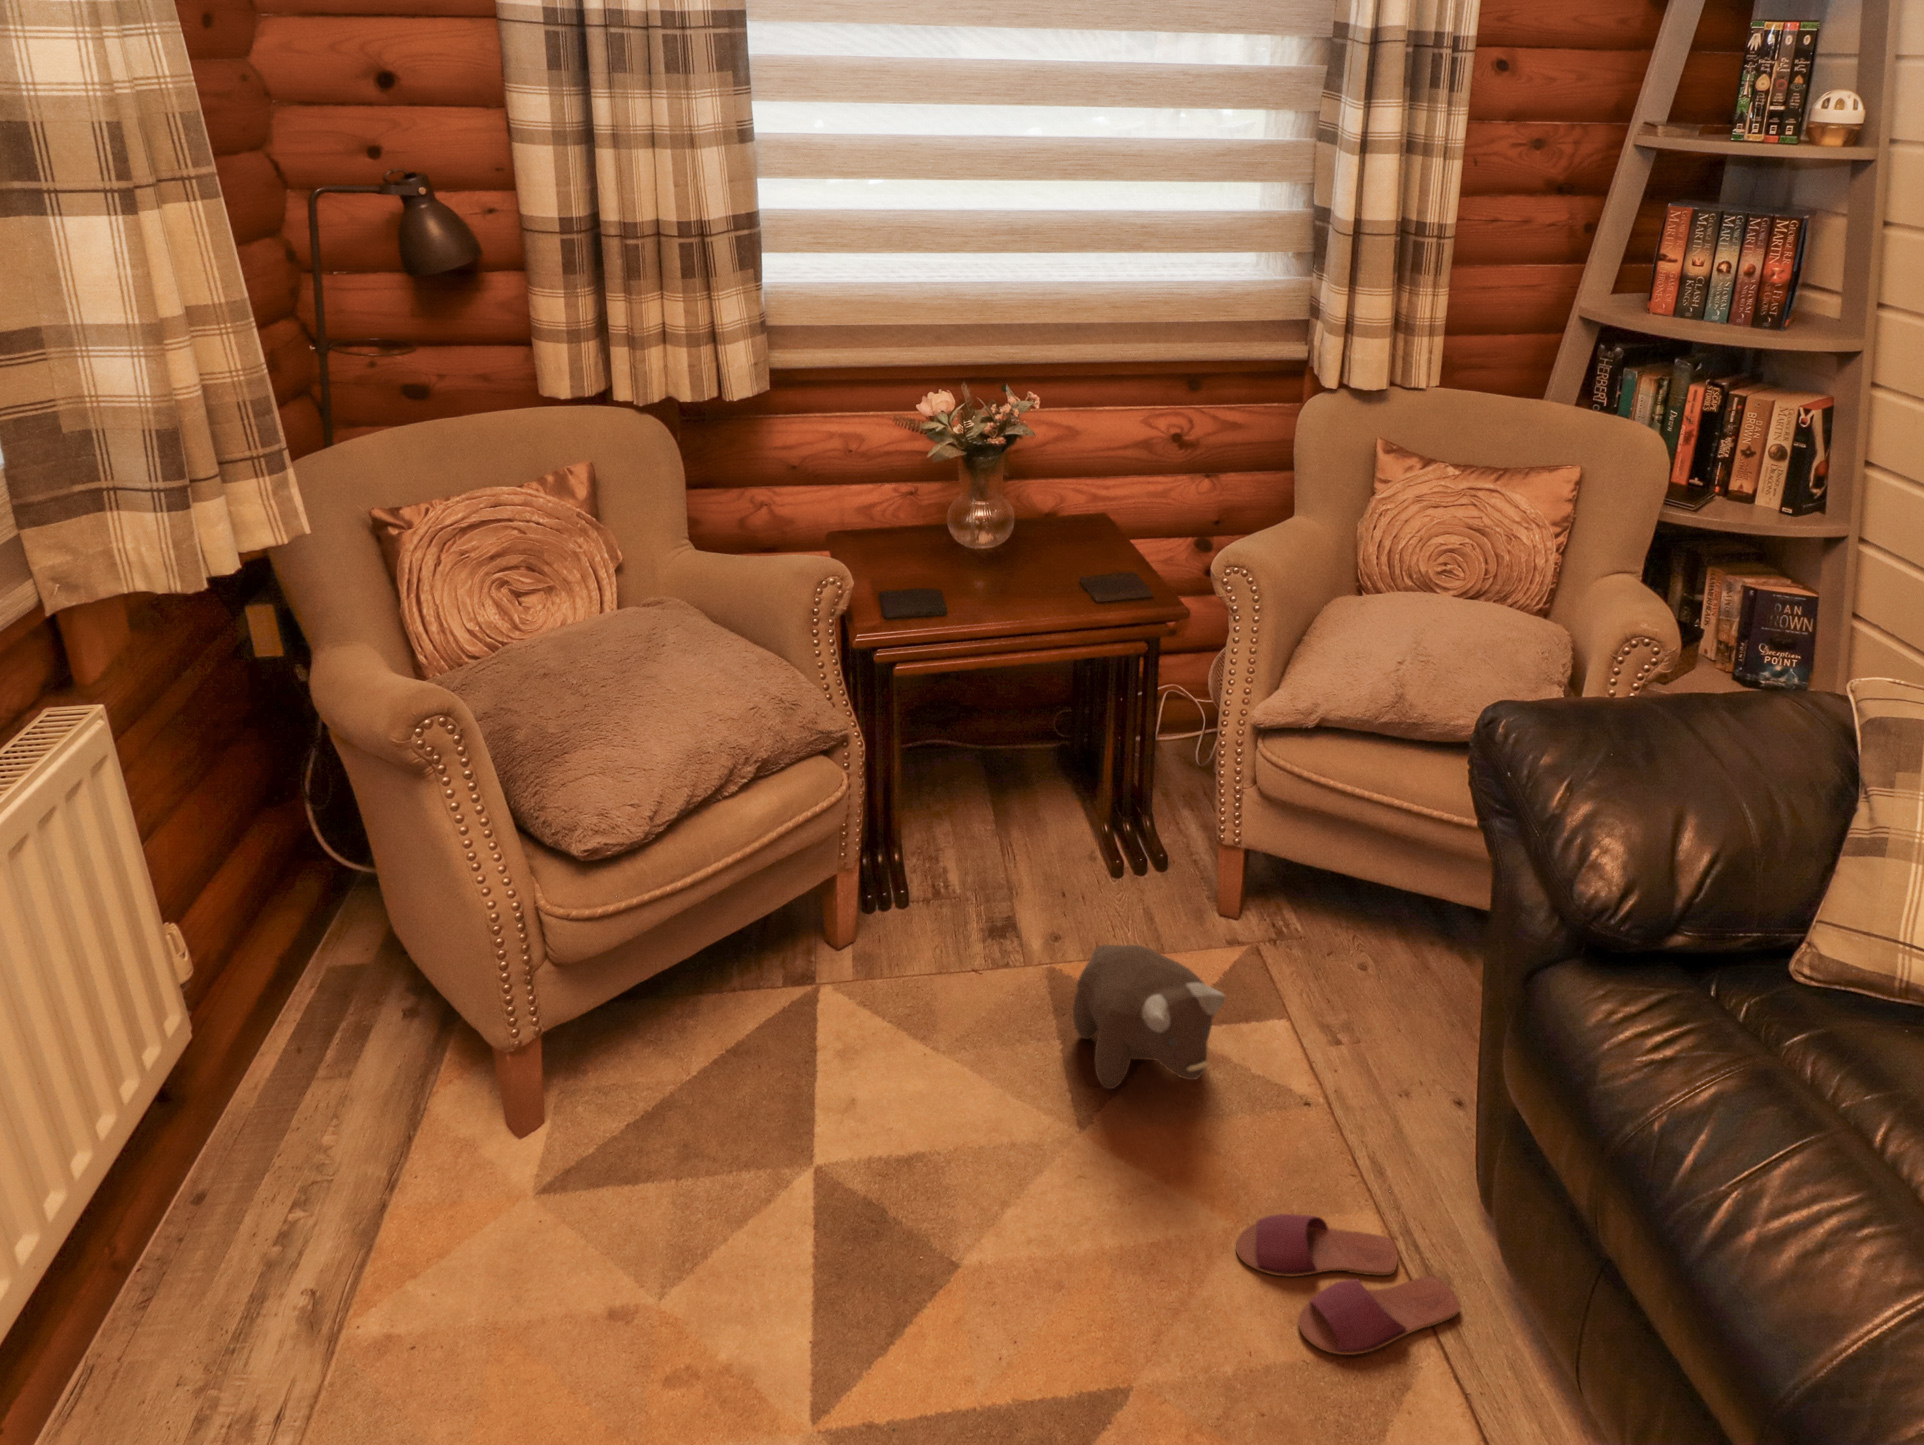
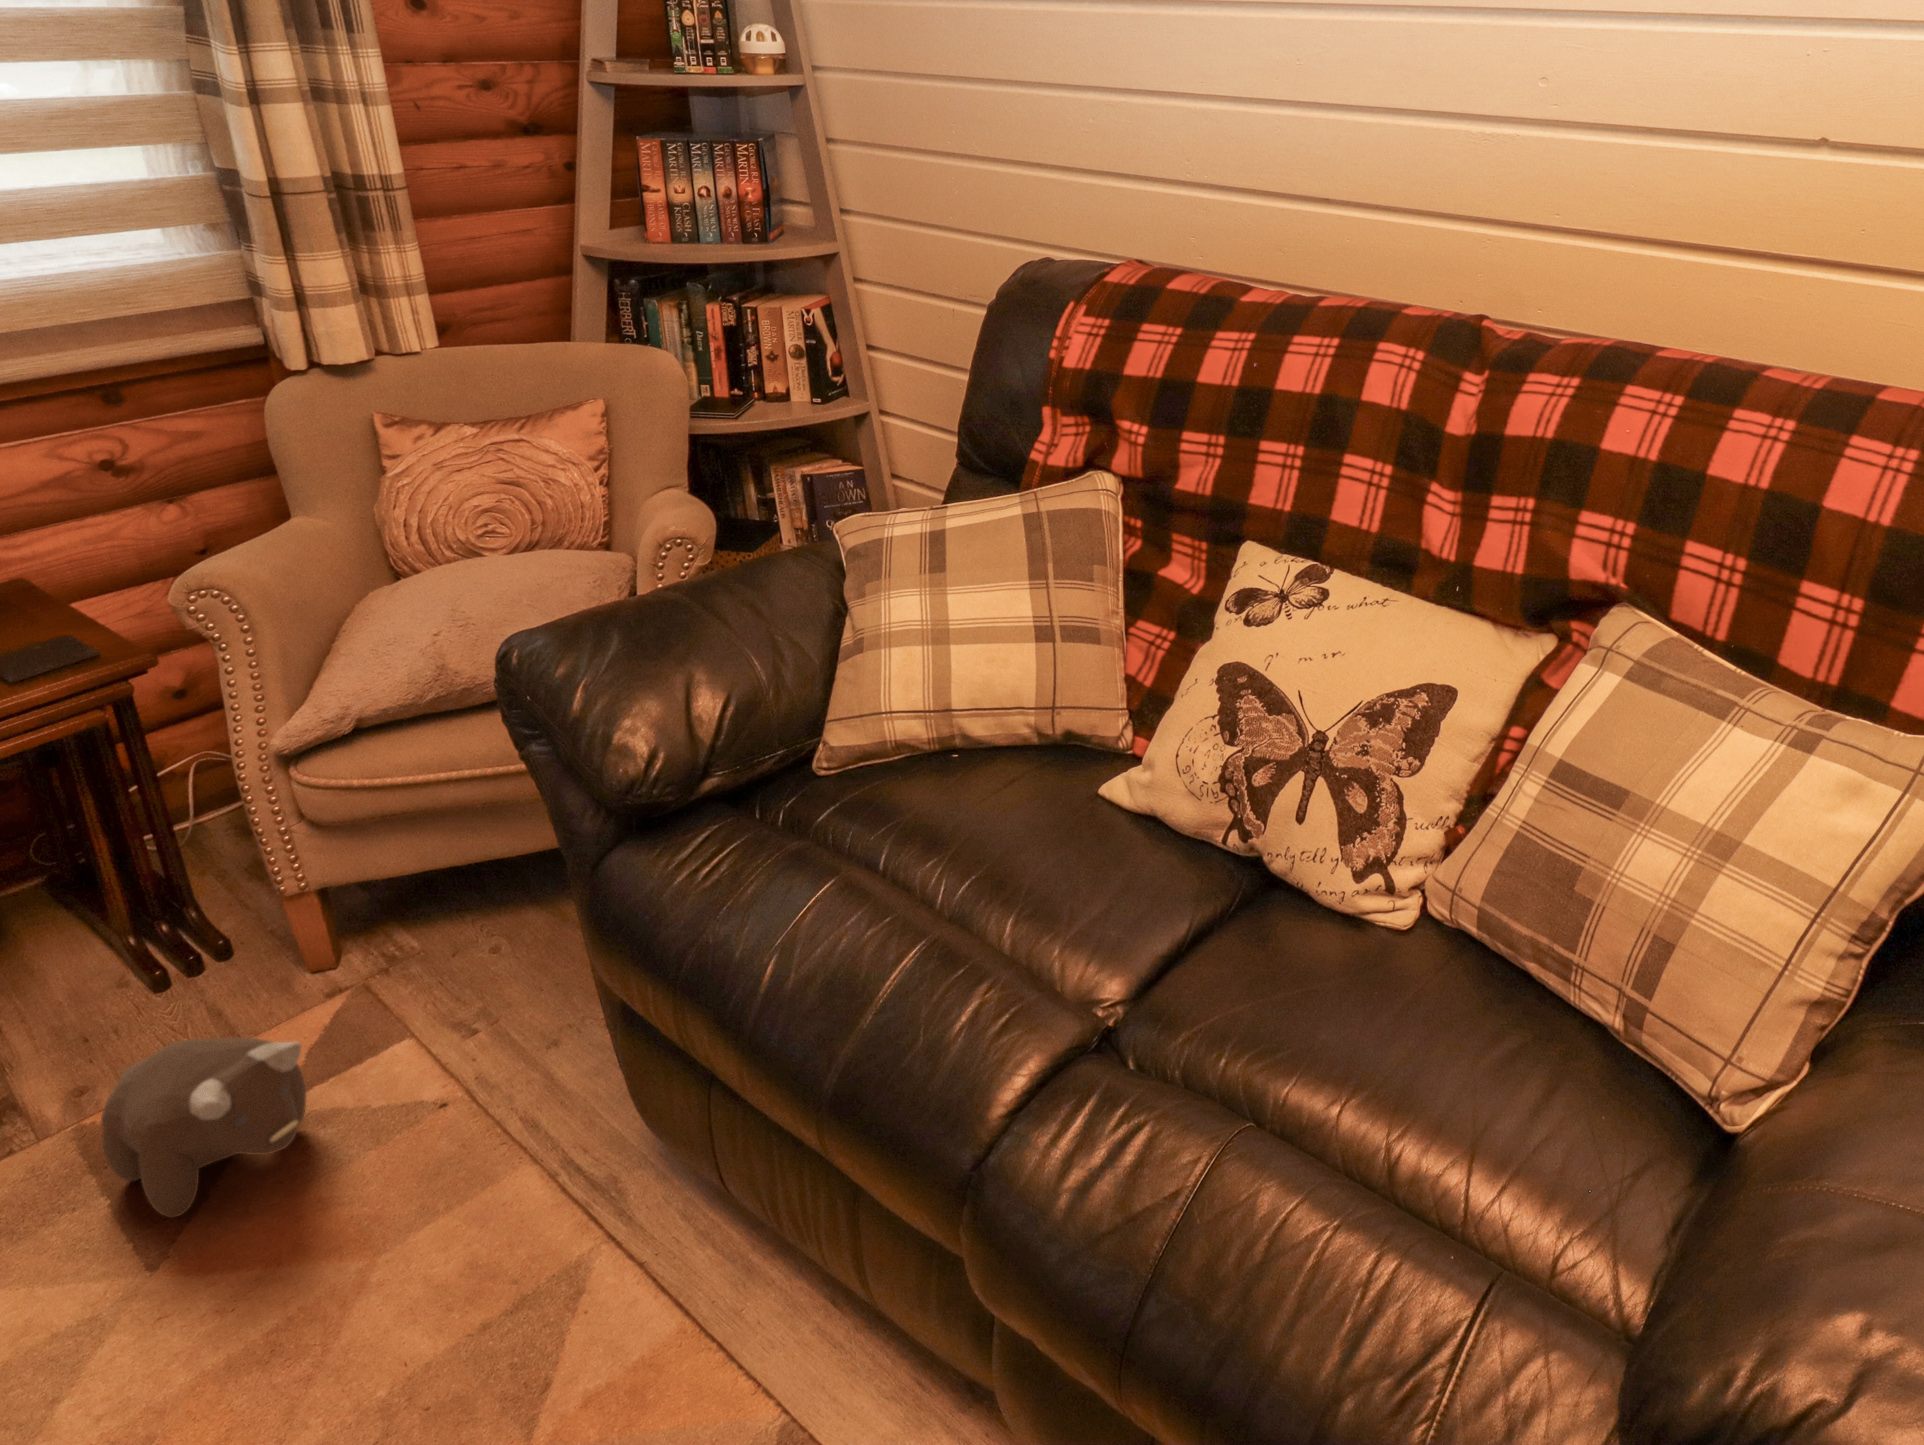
slippers: present [1236,1214,1460,1355] -> none [372,1184,629,1324]

